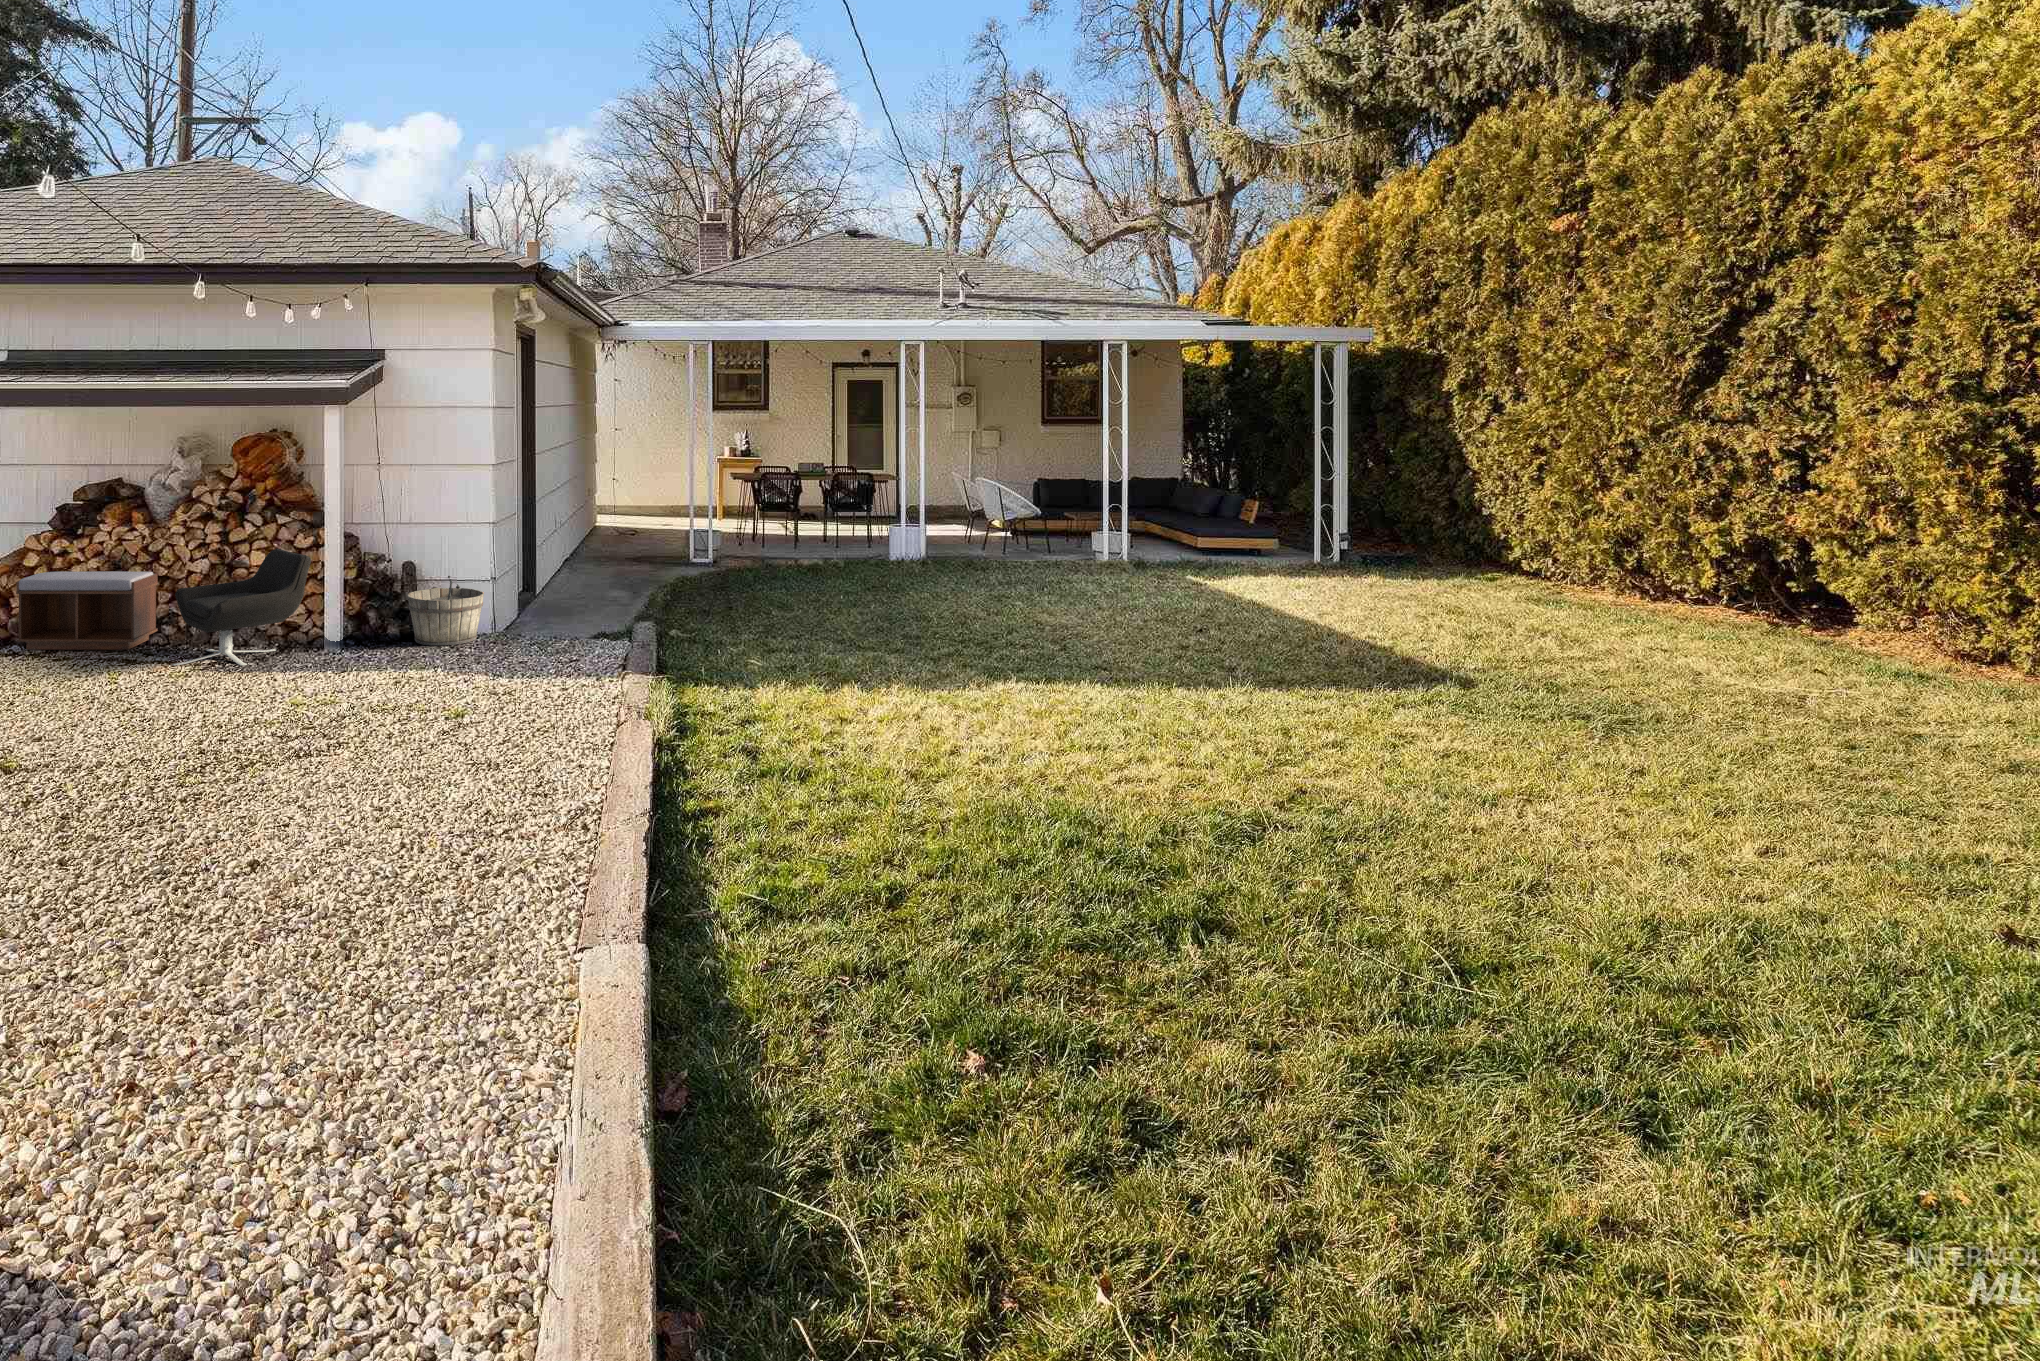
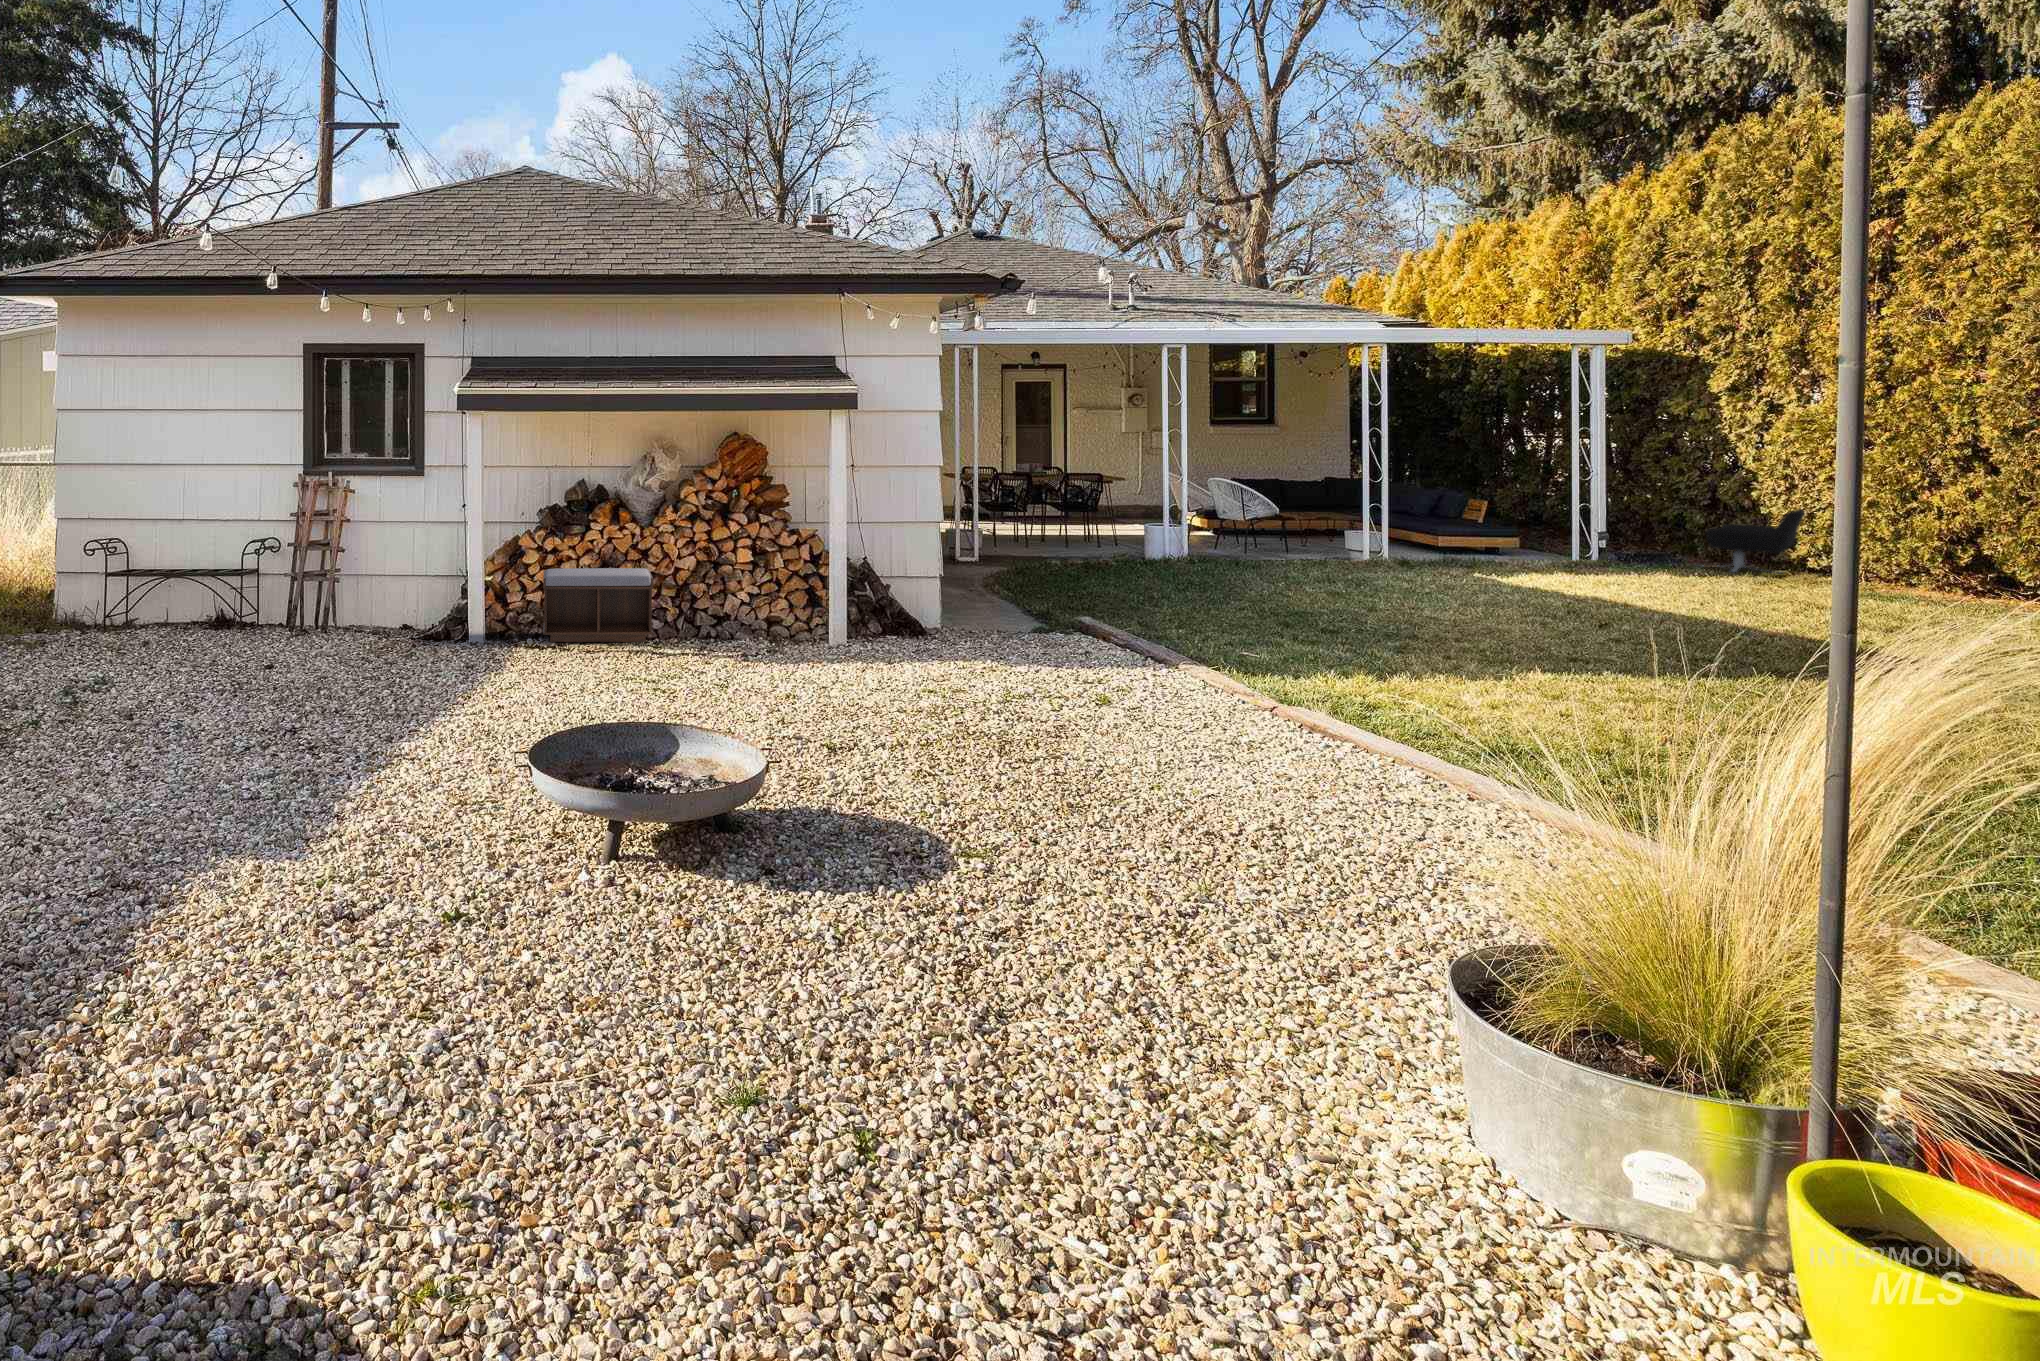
lounge chair: present [173,548,311,666] -> present [1706,509,1805,572]
wooden bucket: present [407,576,484,645] -> none [884,572,958,637]

